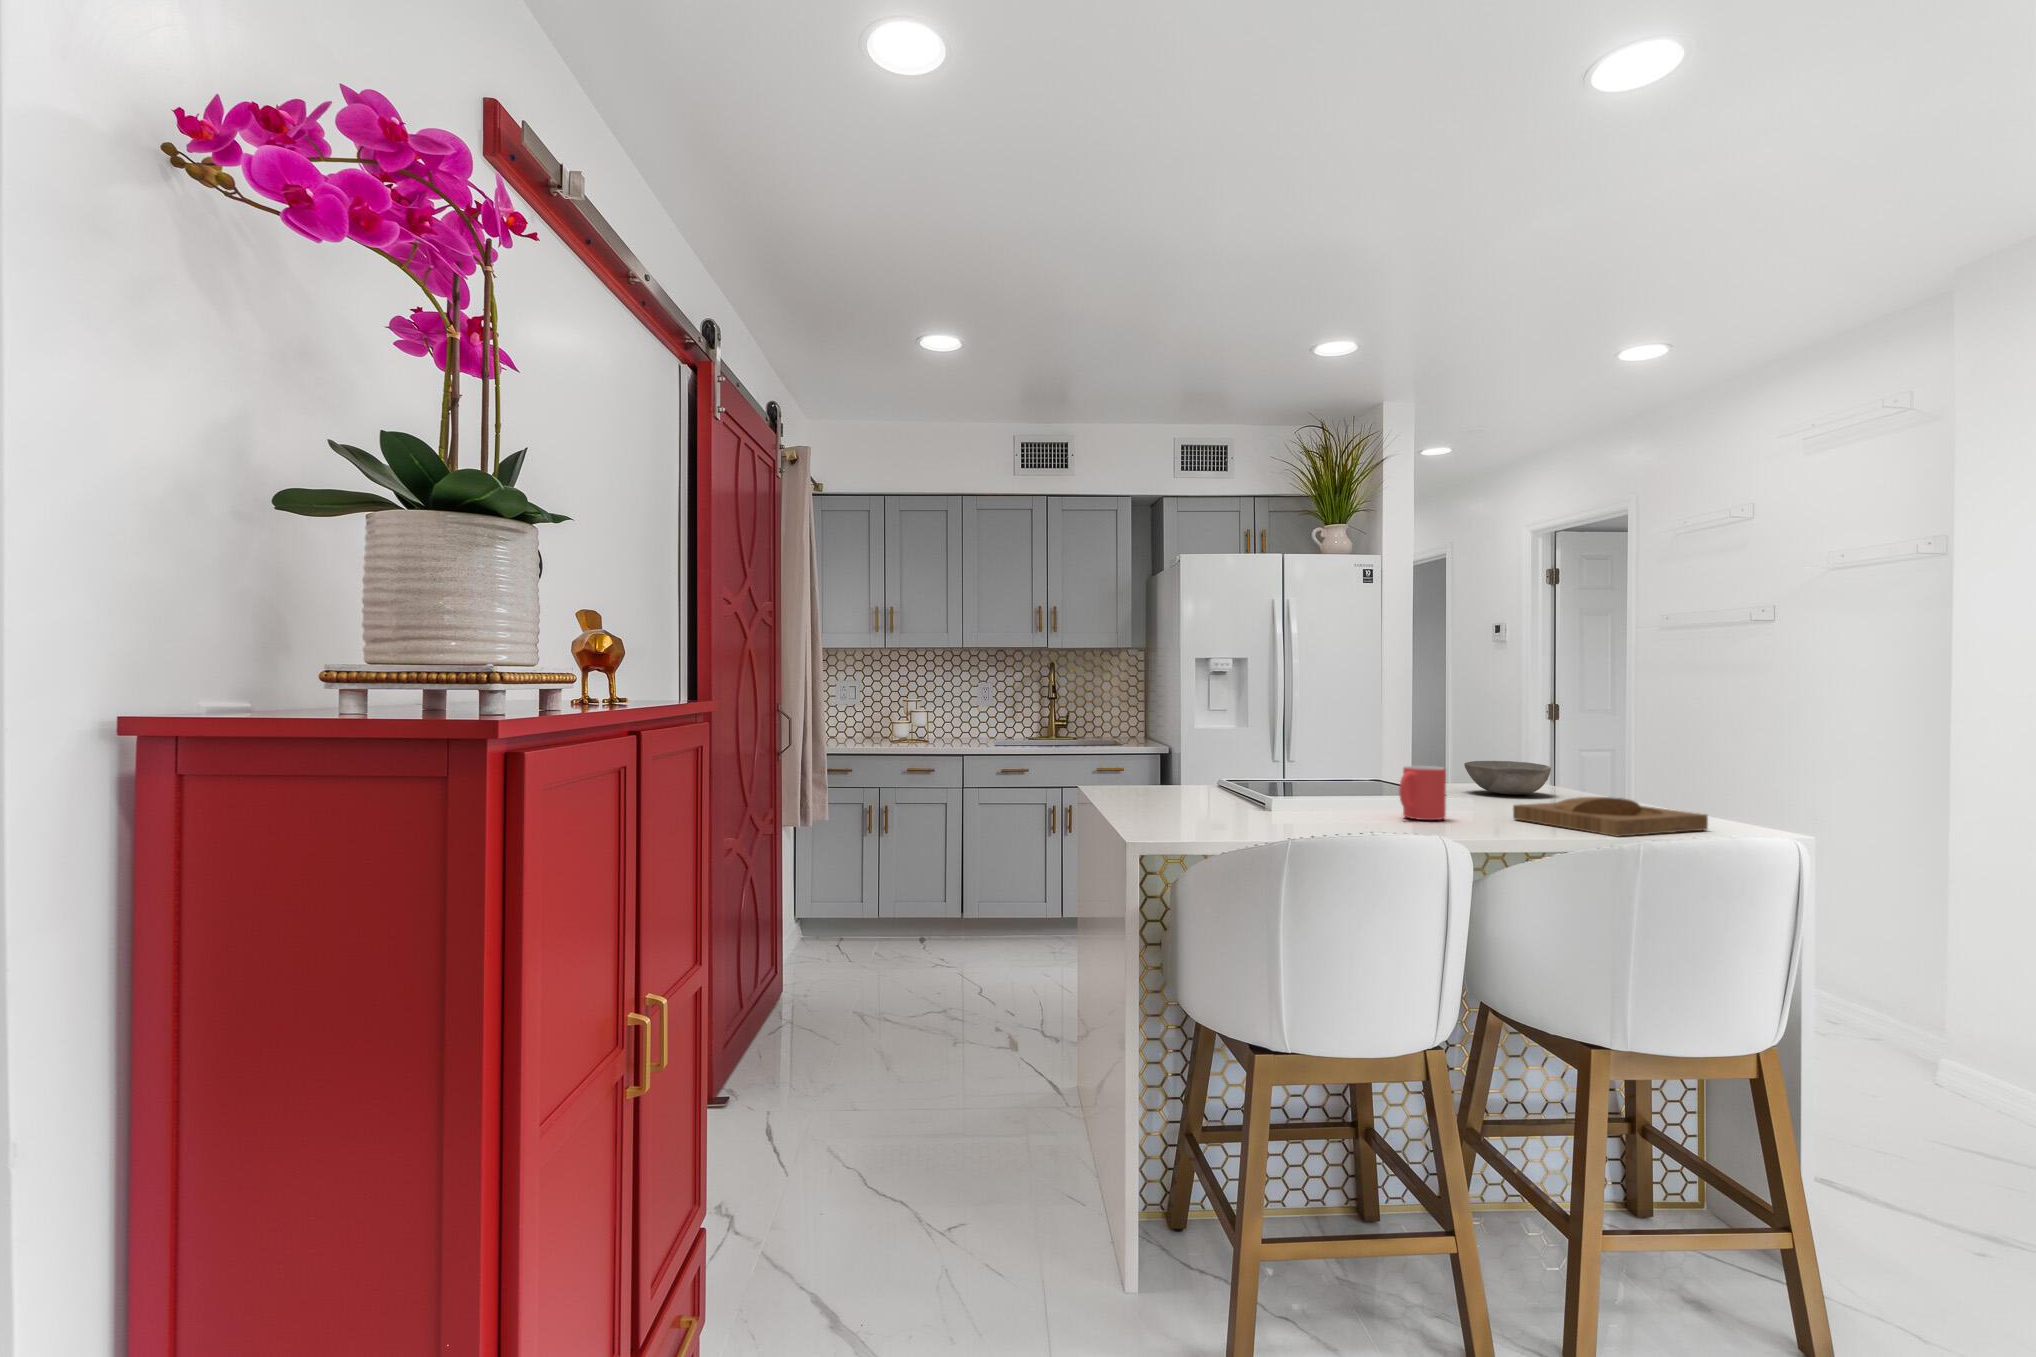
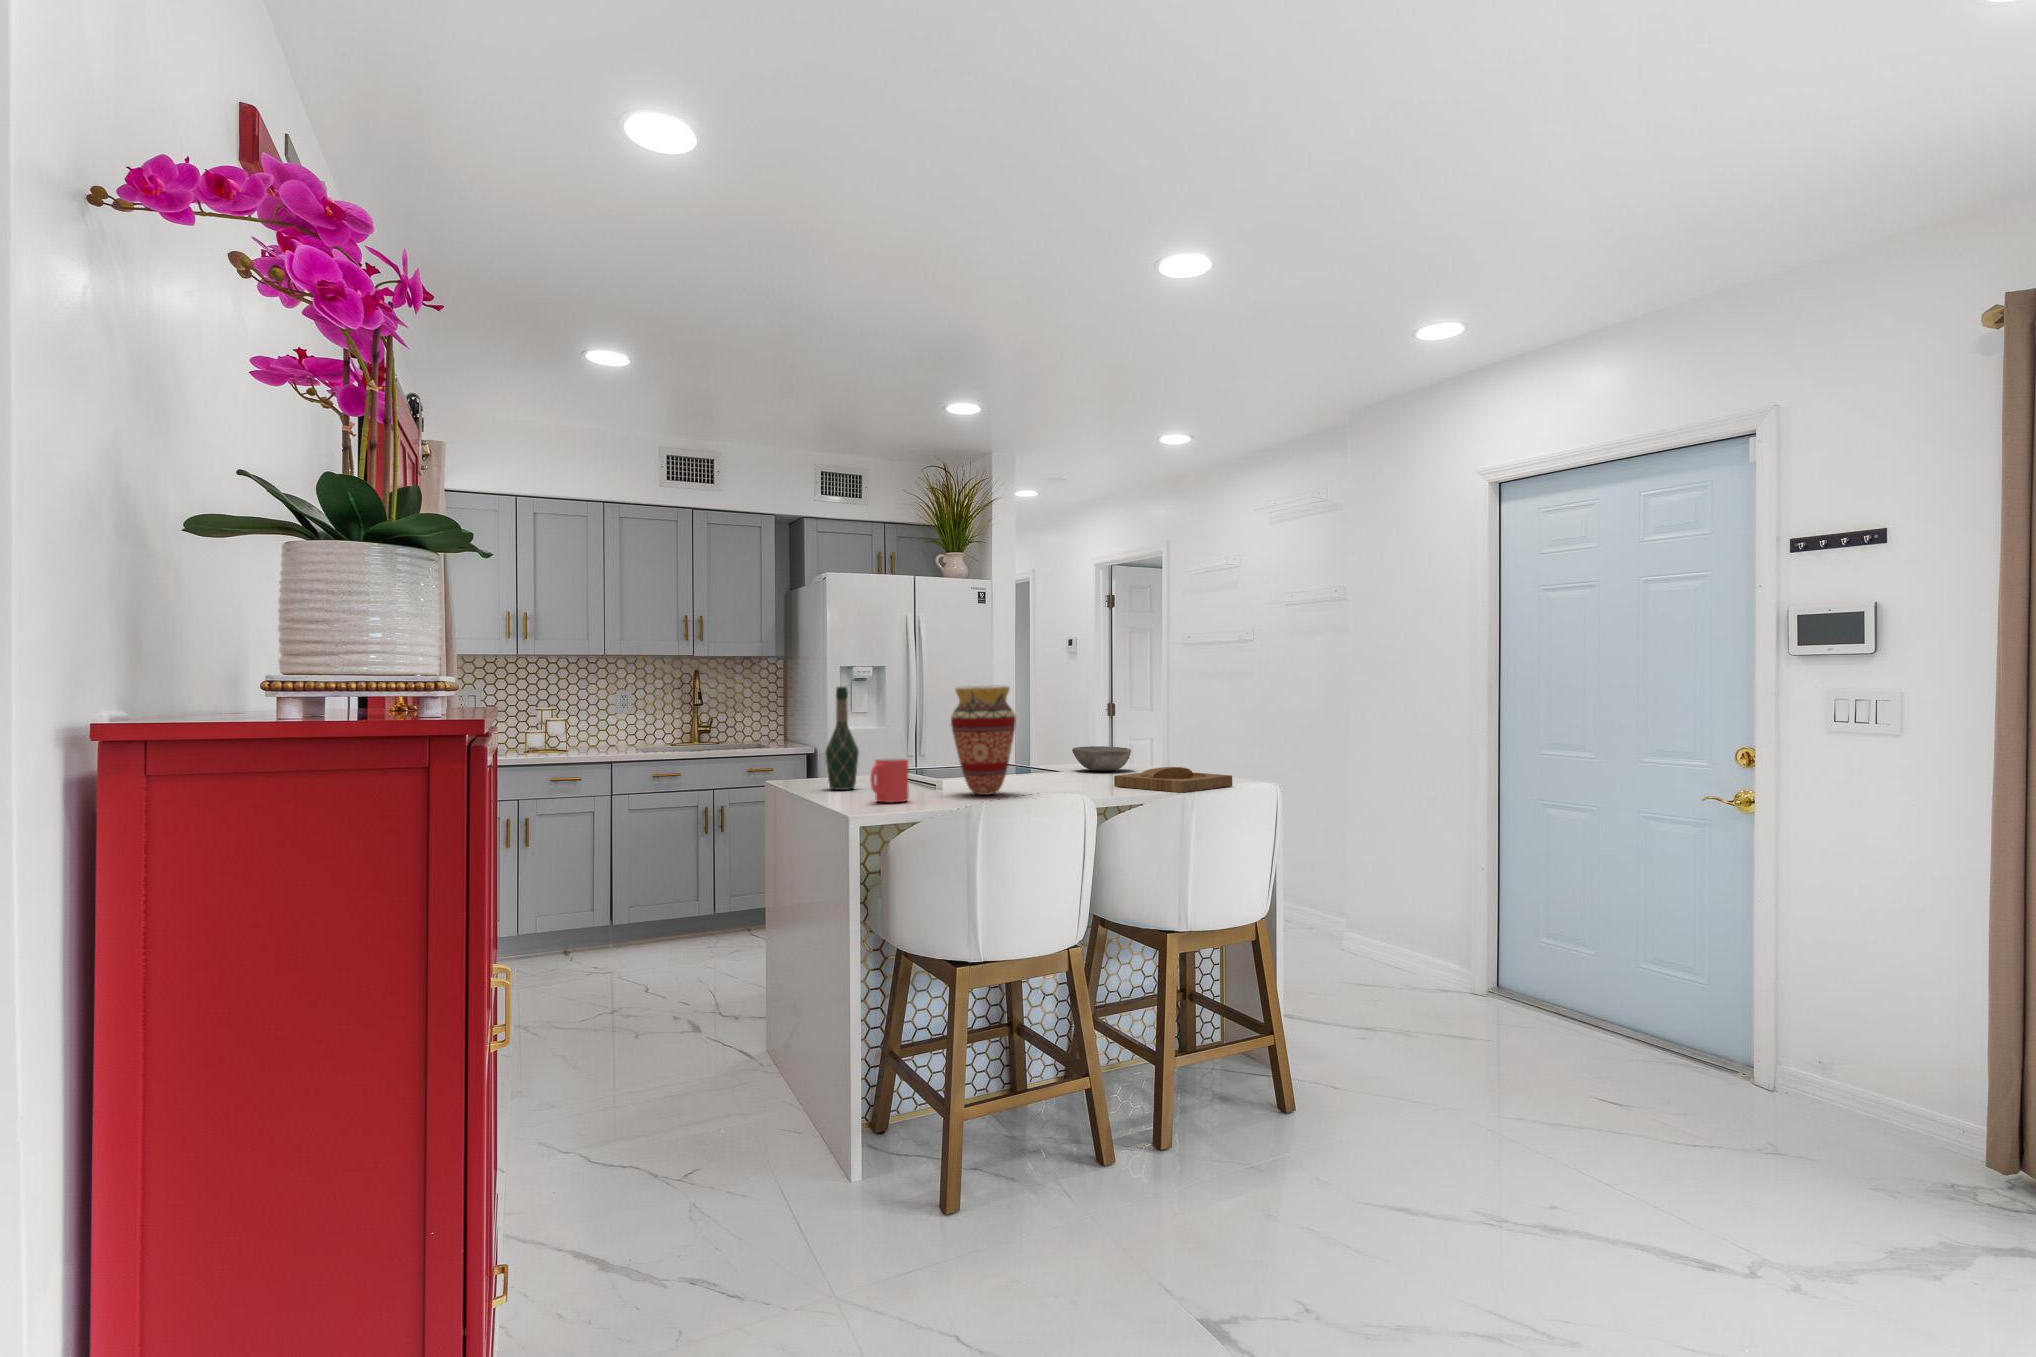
wine bottle: none [1127,679,1167,804] -> present [825,687,859,790]
vase: none [1273,679,1362,822] -> present [951,686,1016,795]
mug: present [1399,766,1446,820] -> present [871,758,908,803]

